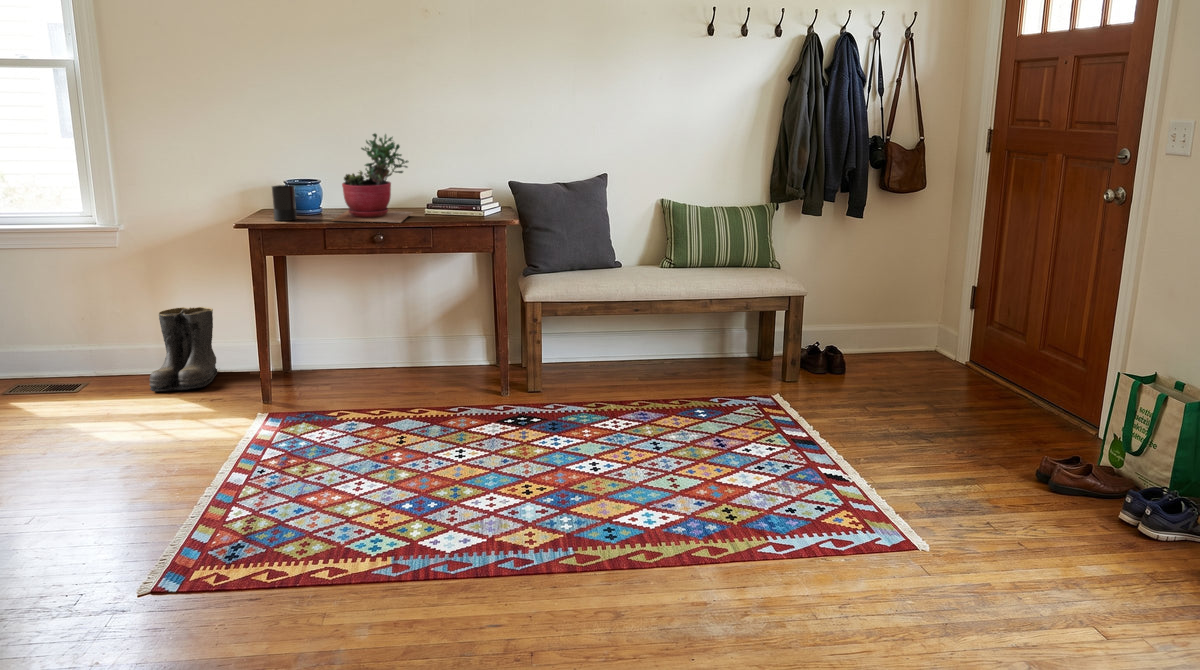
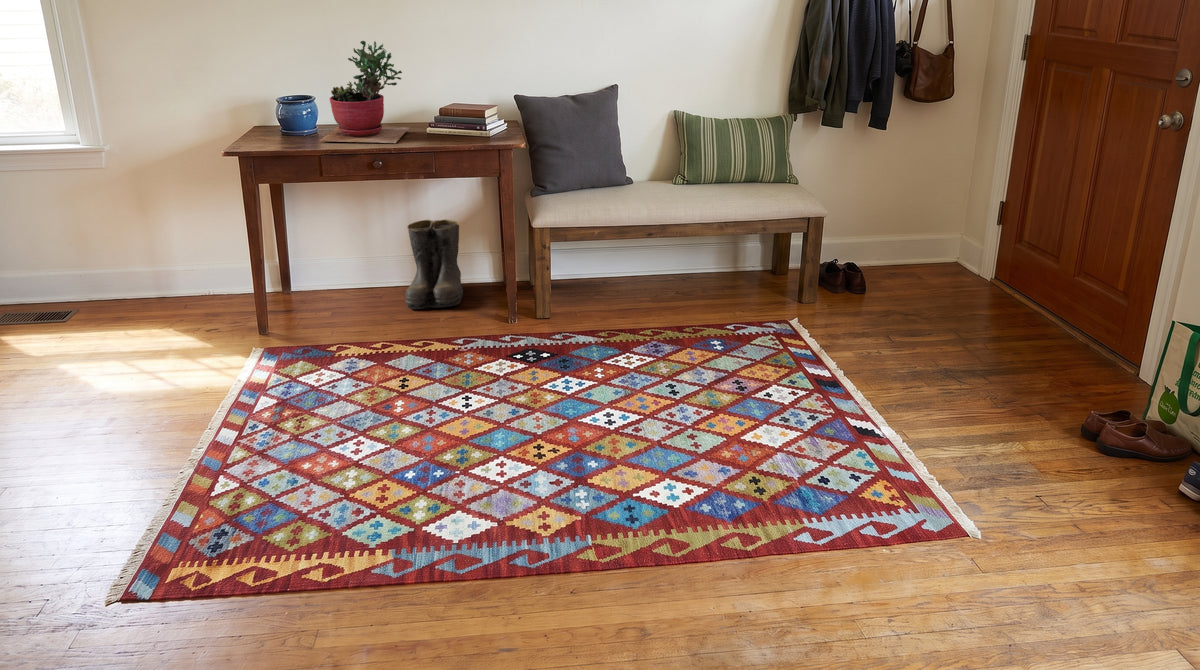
candle: present [272,185,297,221] -> none [248,98,282,141]
boots: present [149,307,218,392] -> present [405,219,463,309]

